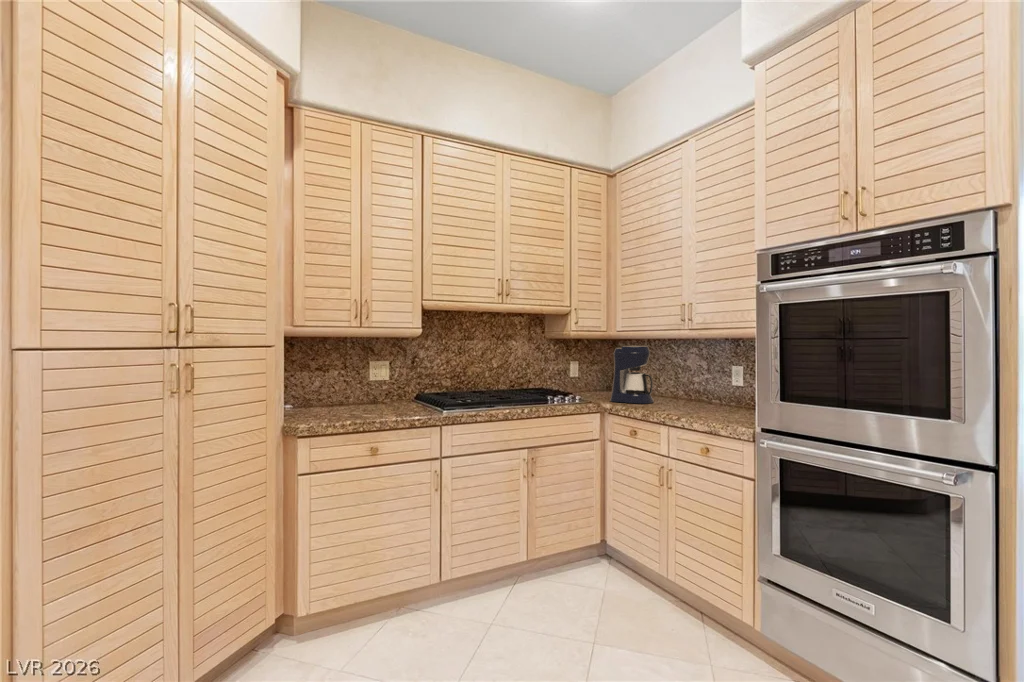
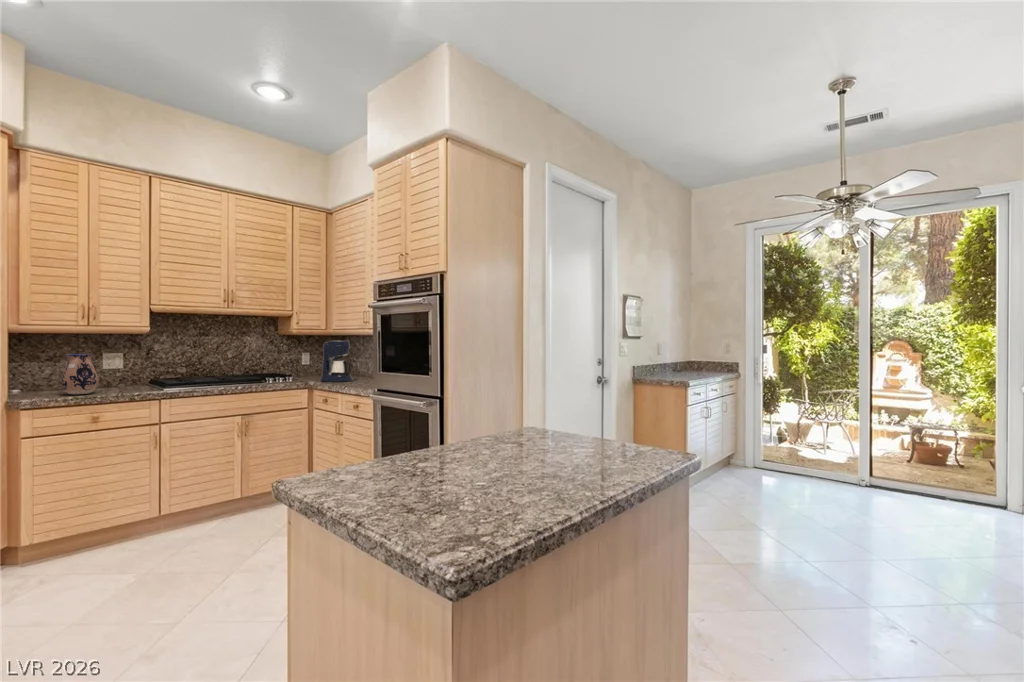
ceramic pitcher: none [336,364,374,417] -> present [61,354,99,395]

